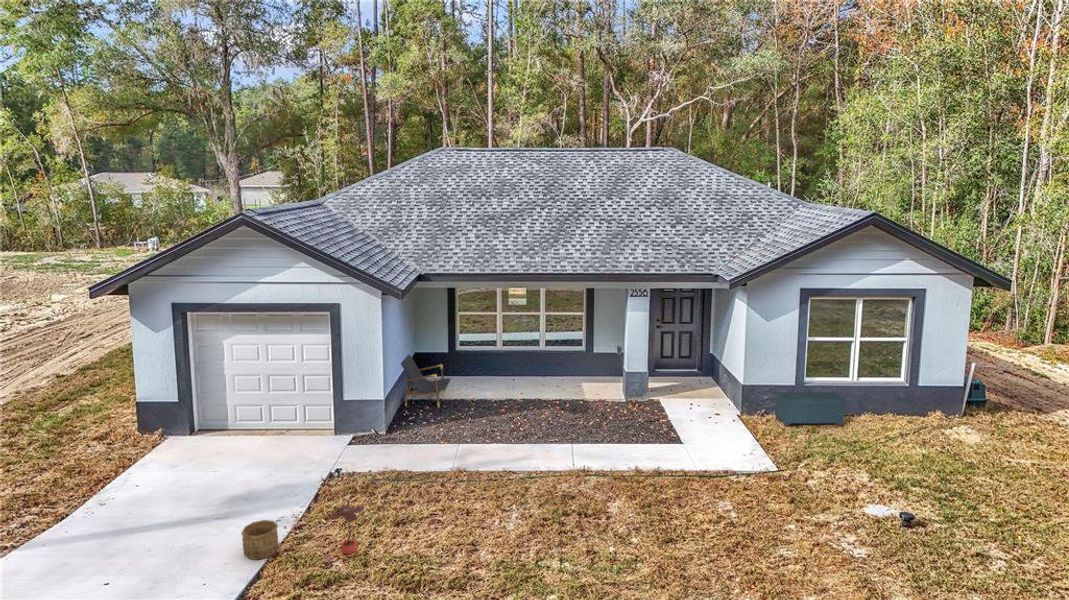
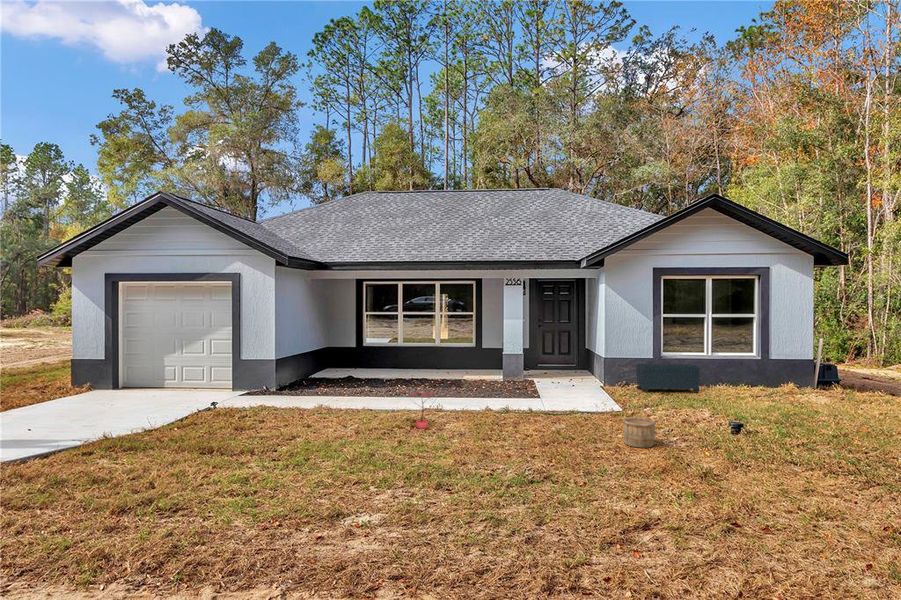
lounge chair: present [401,355,450,407] -> none [304,337,350,380]
potted plant: present [330,506,364,554] -> present [409,391,434,429]
wooden bucket: present [241,520,278,560] -> present [623,417,655,448]

